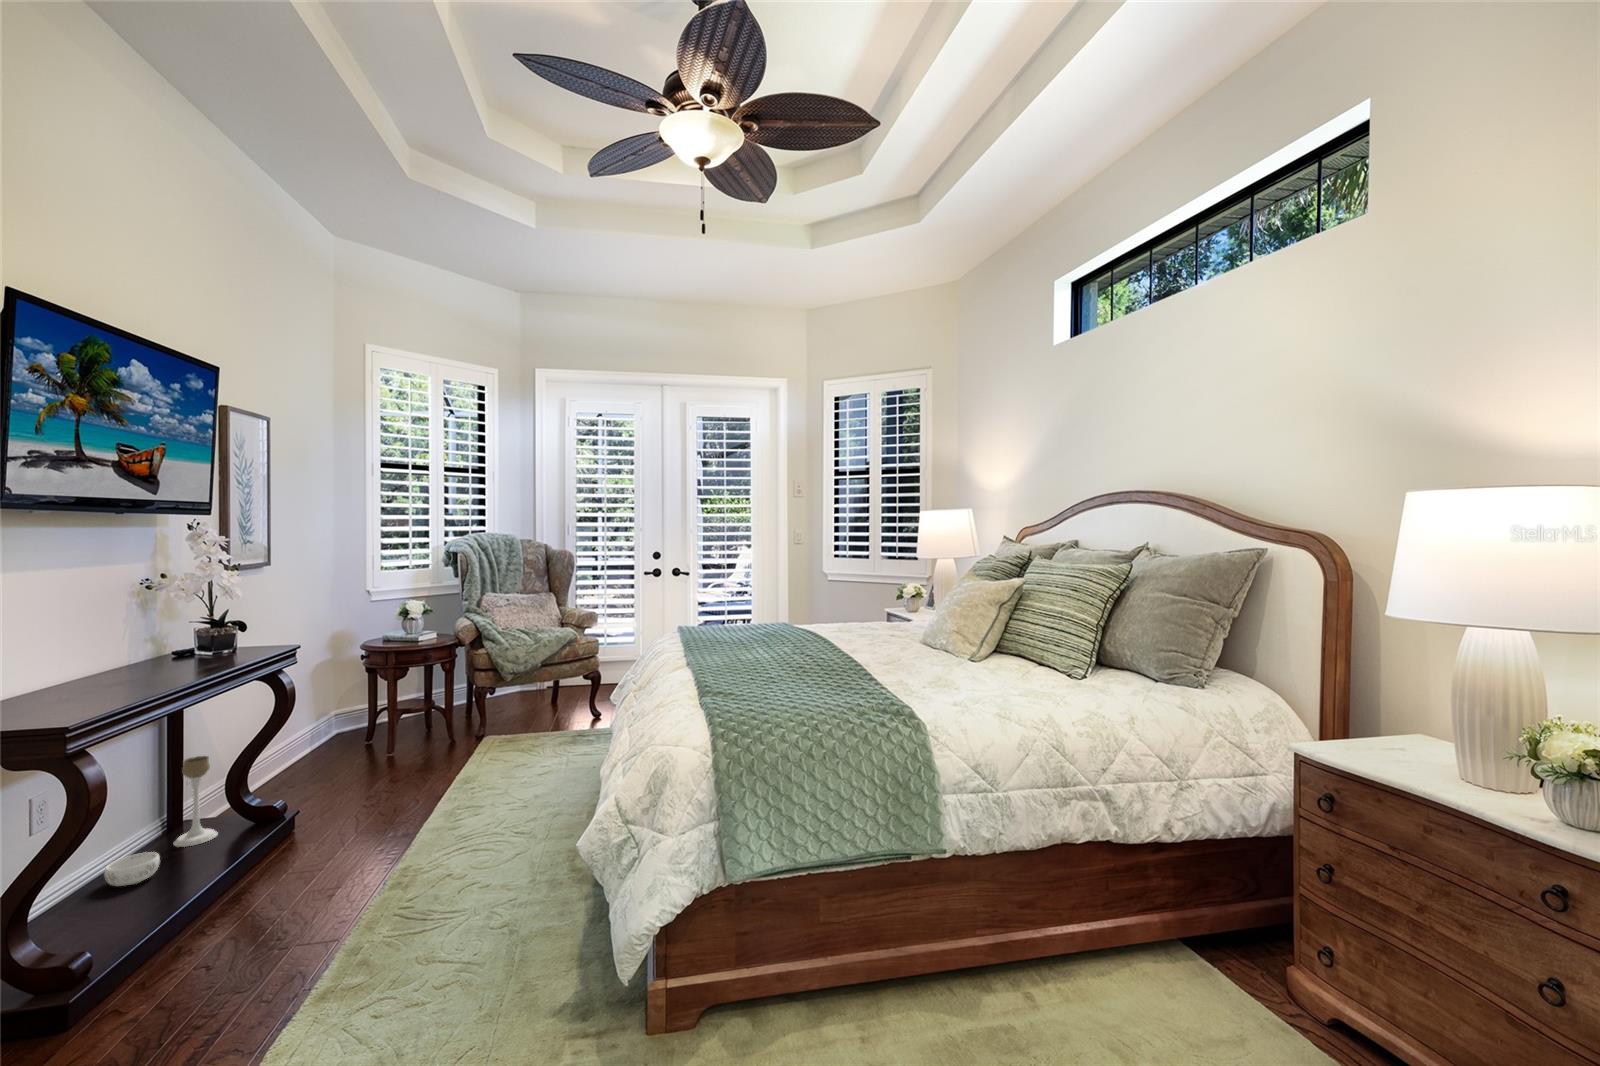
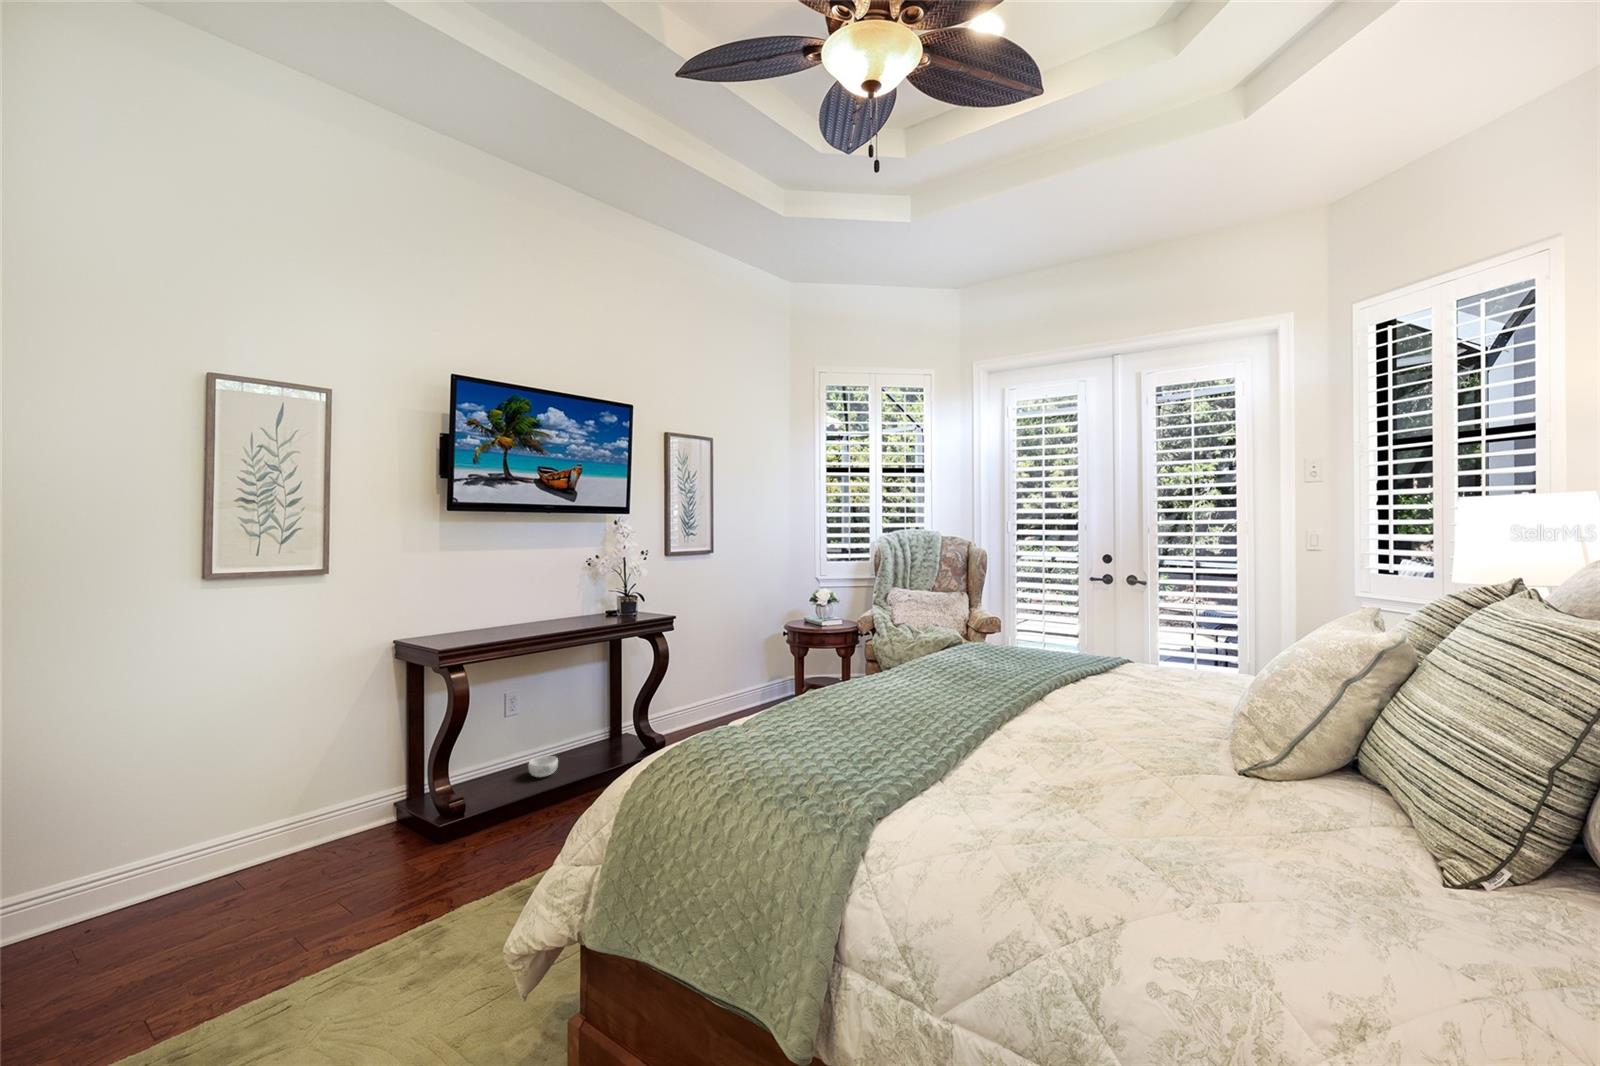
candle holder: present [174,756,218,847] -> none [590,695,616,761]

